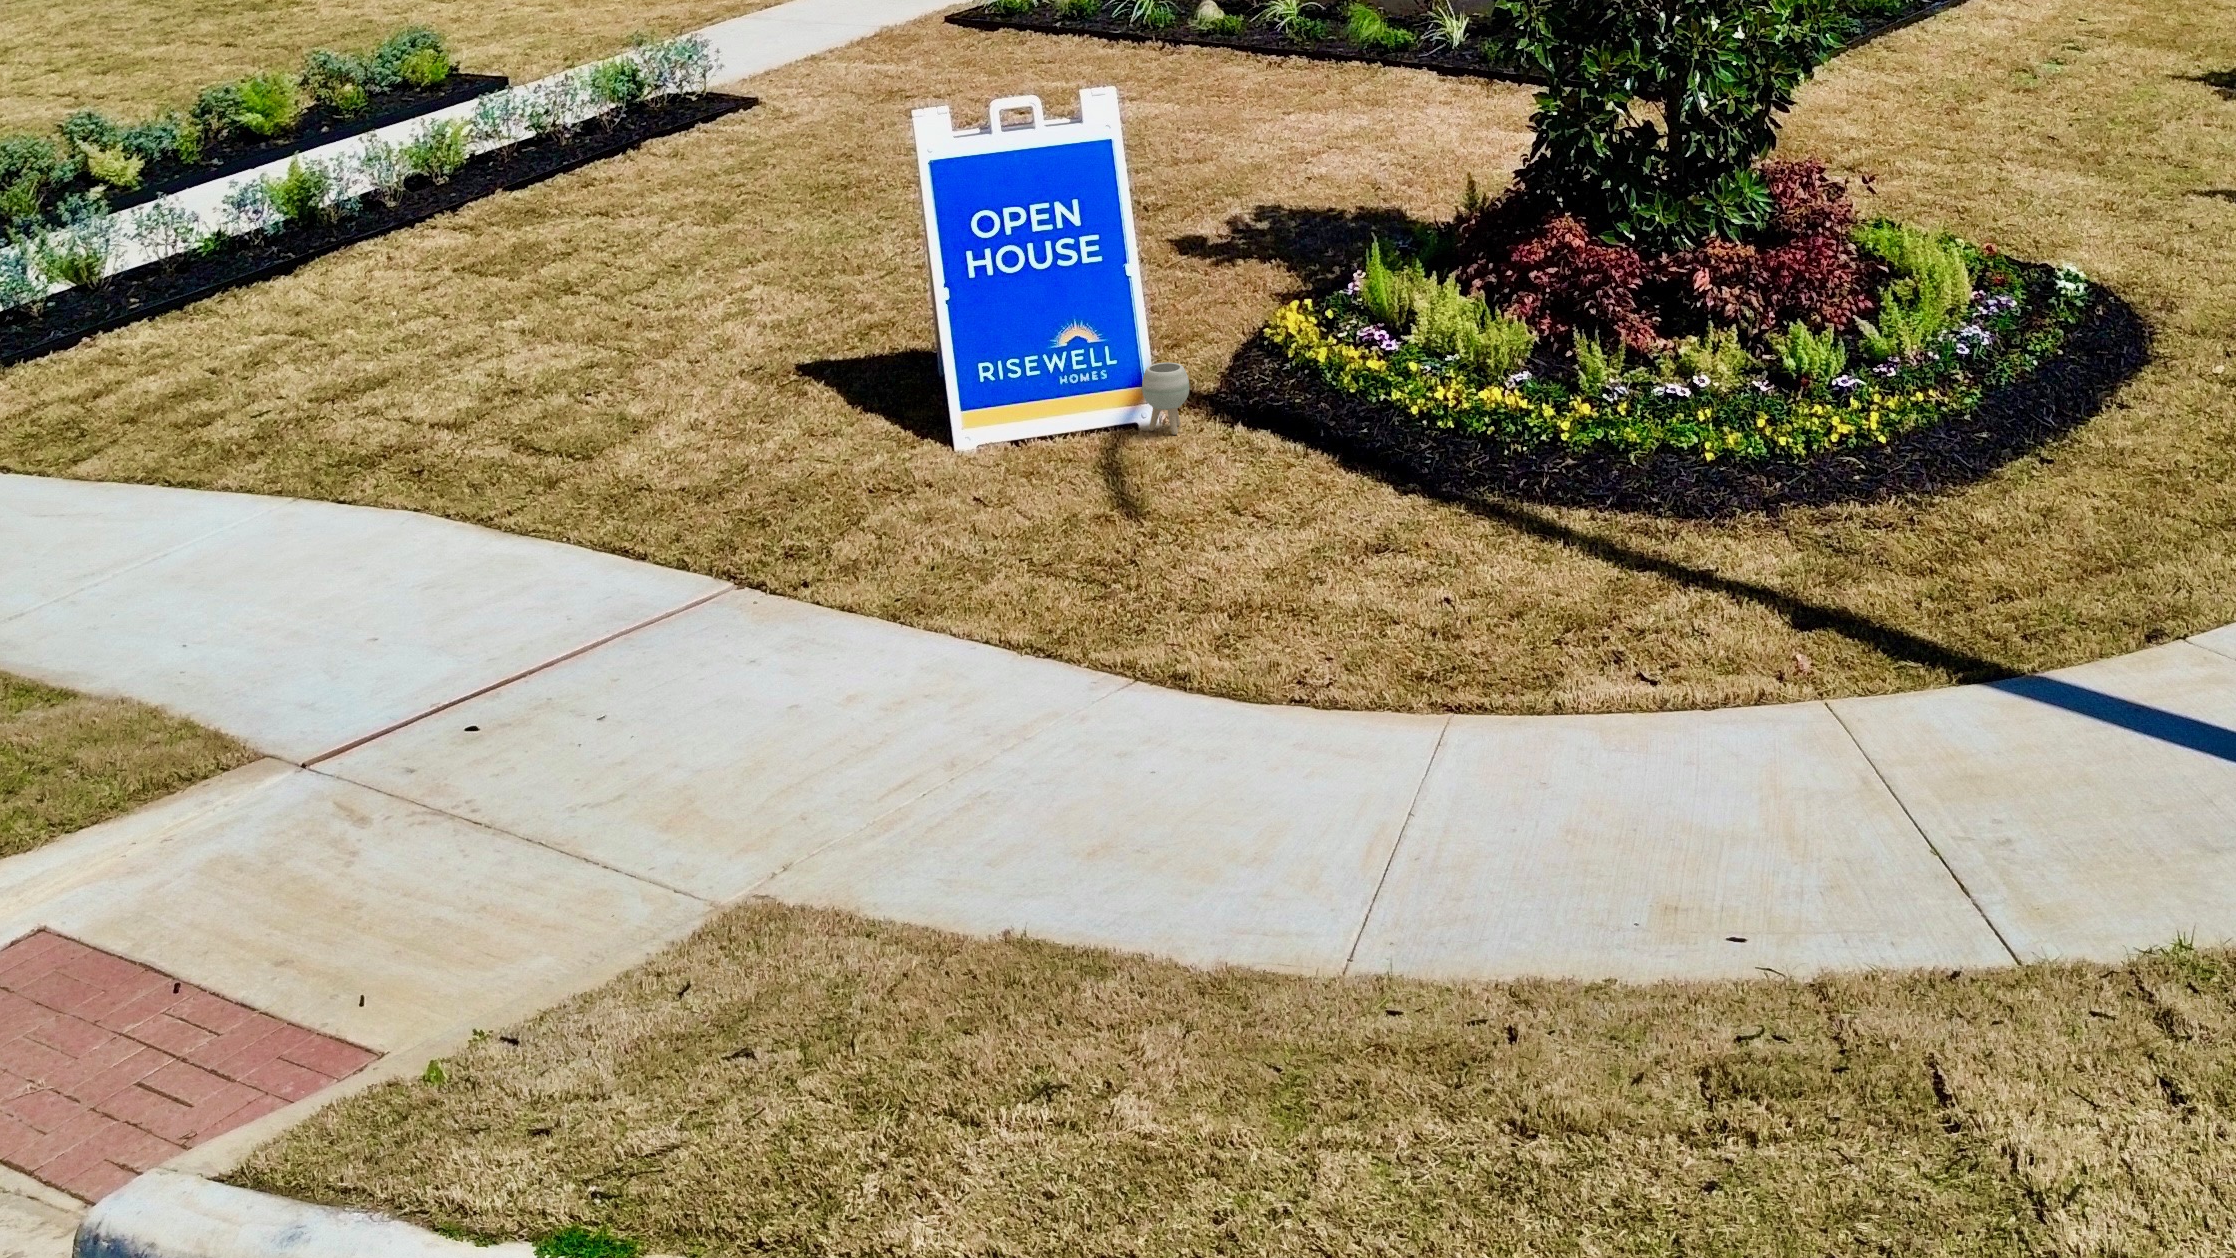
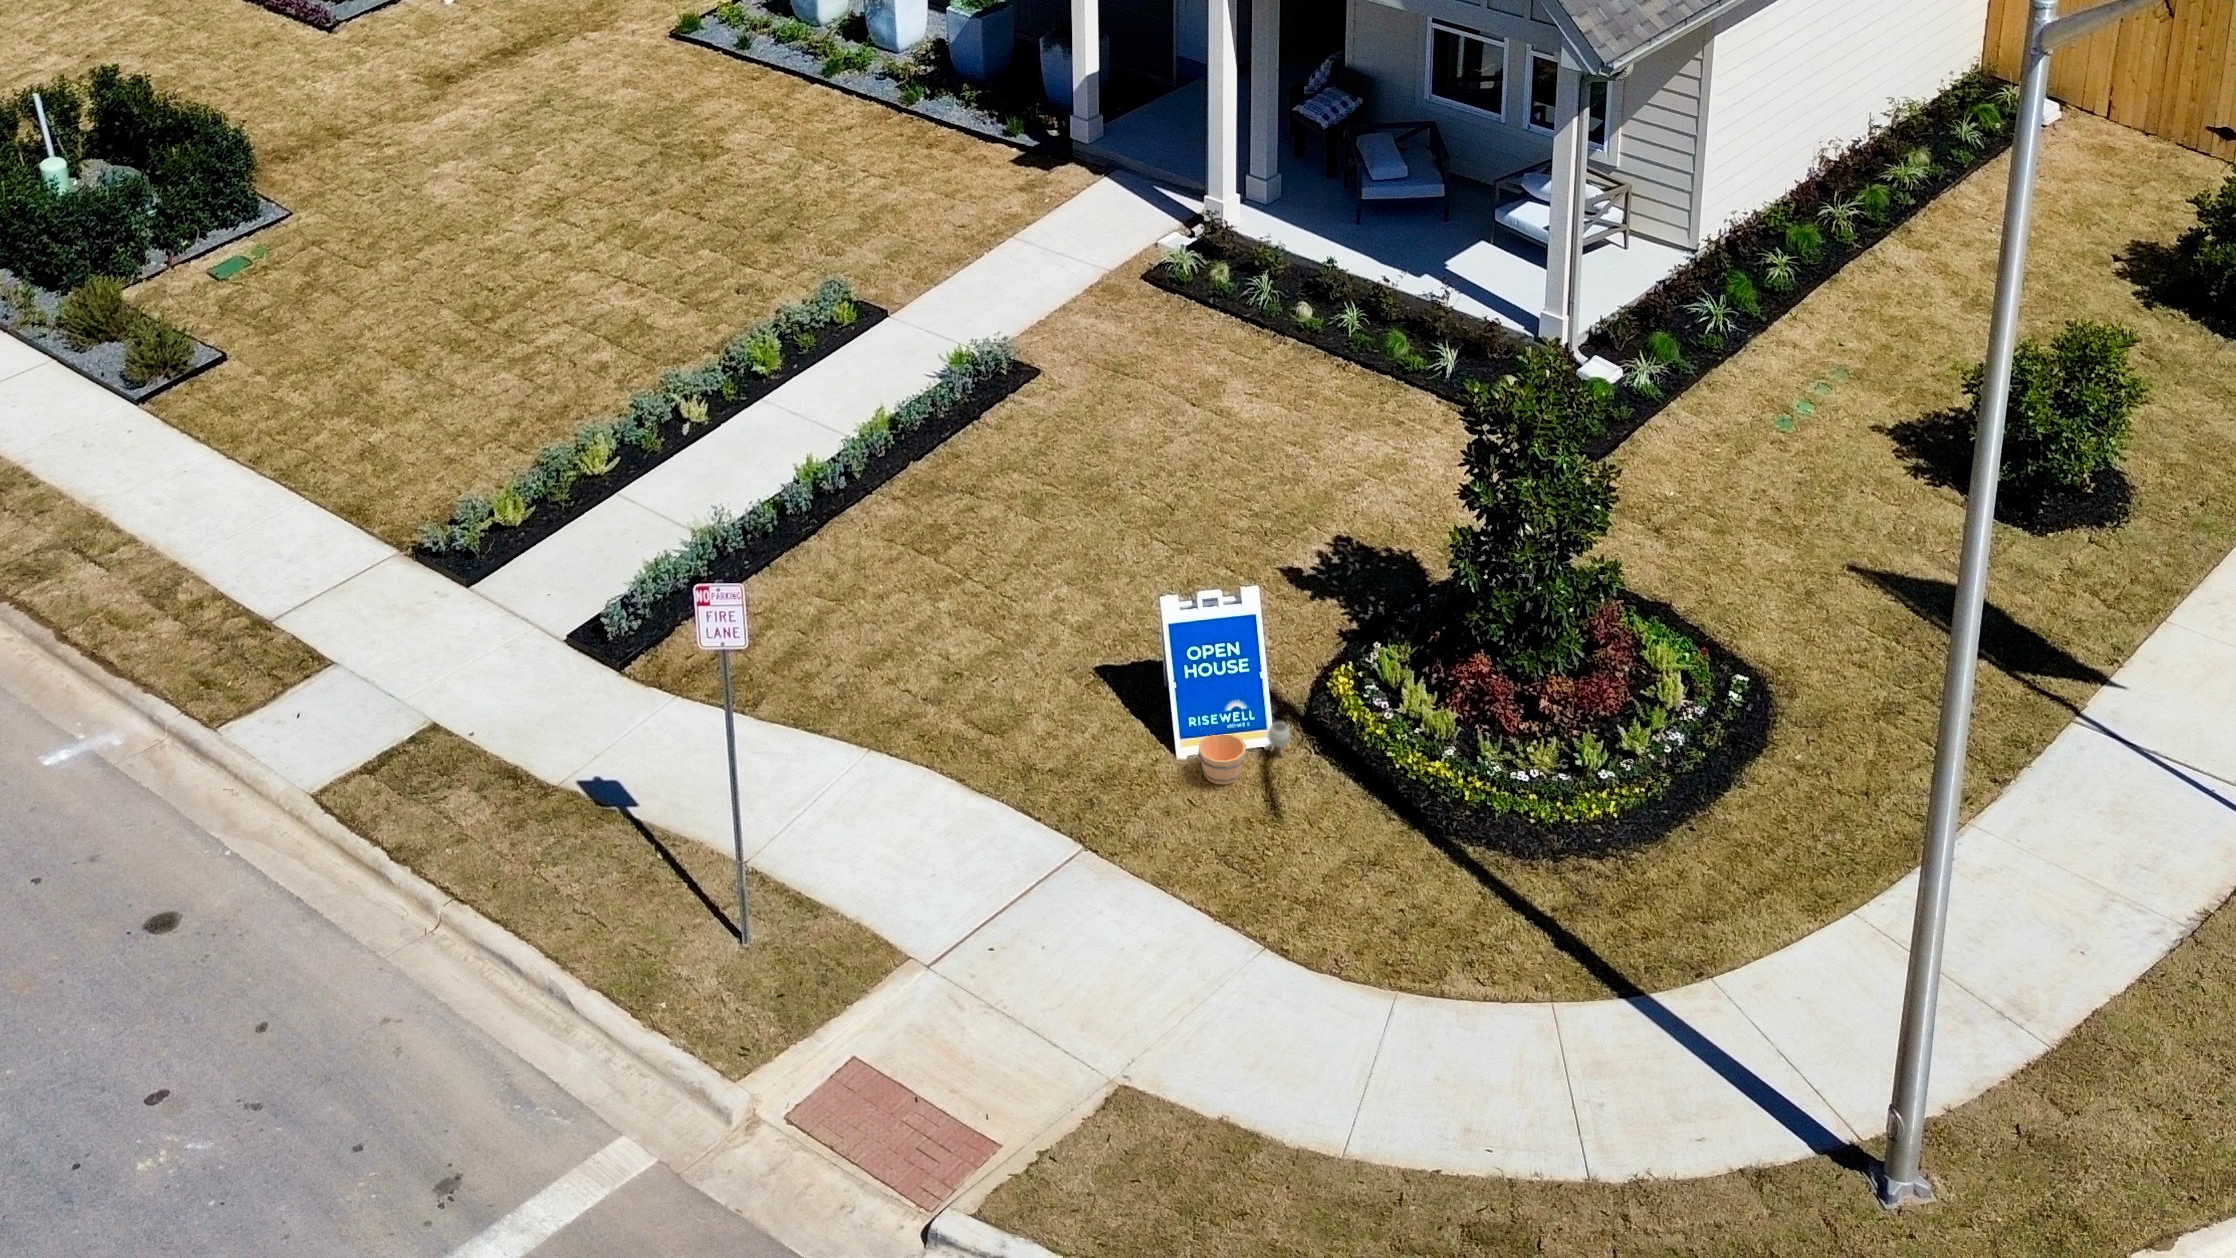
bucket: none [991,380,1096,473] -> present [1198,733,1247,785]

